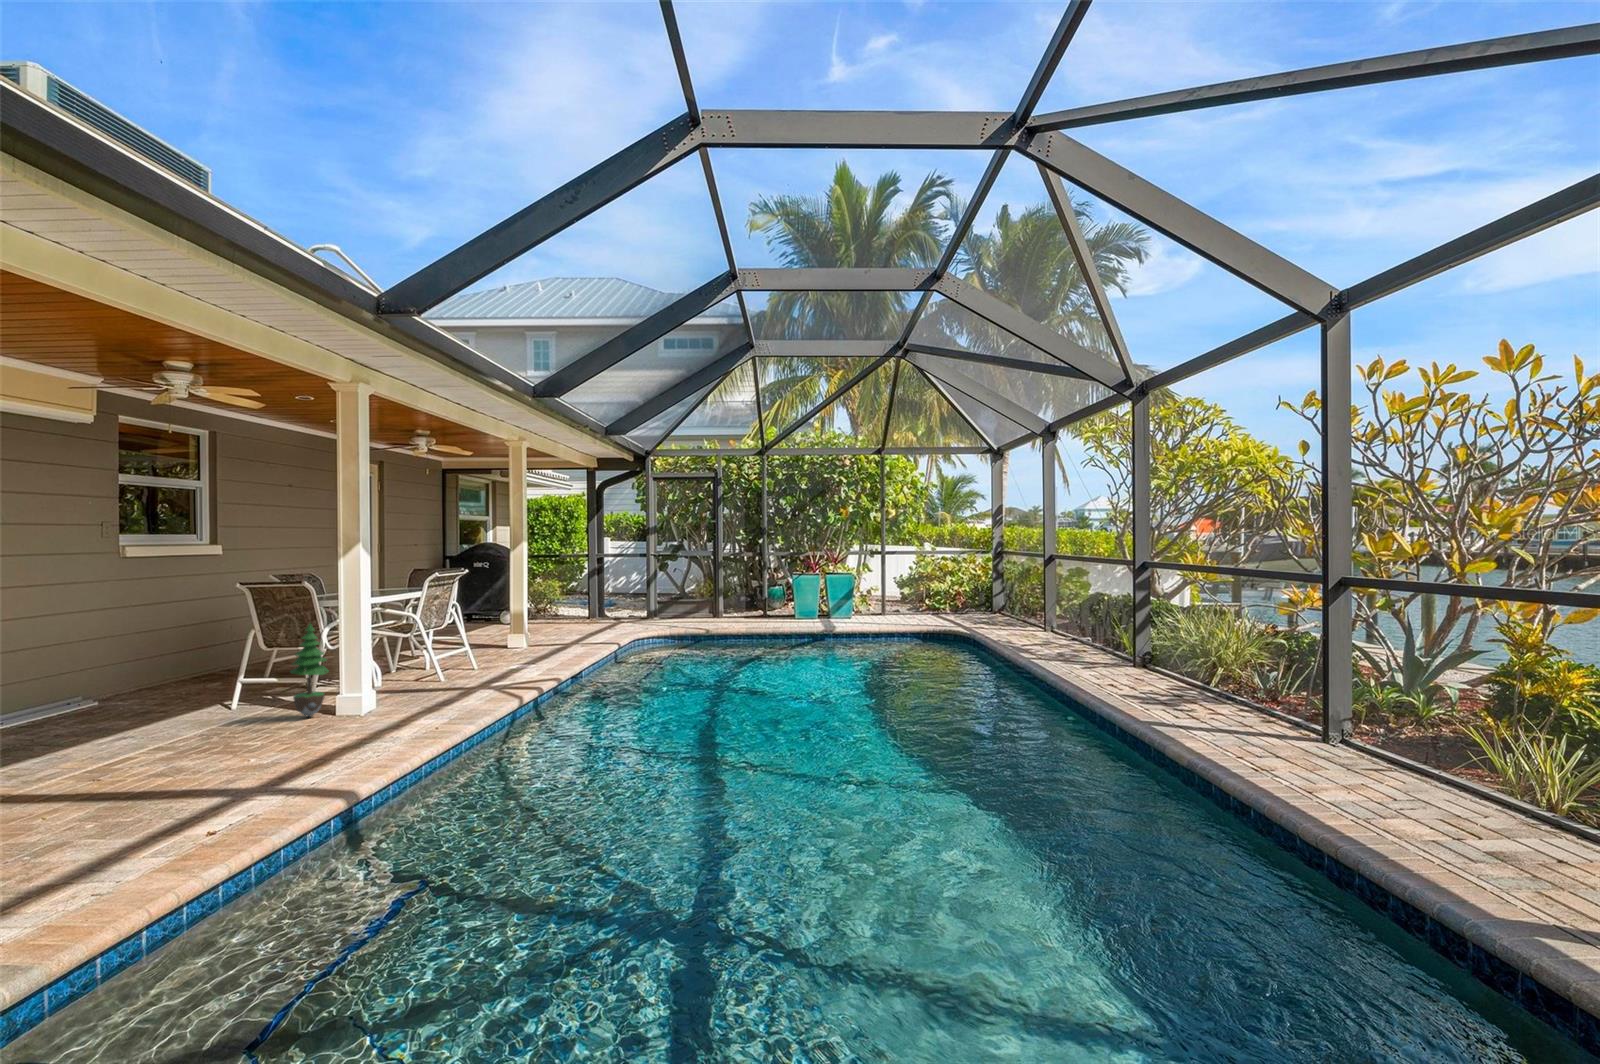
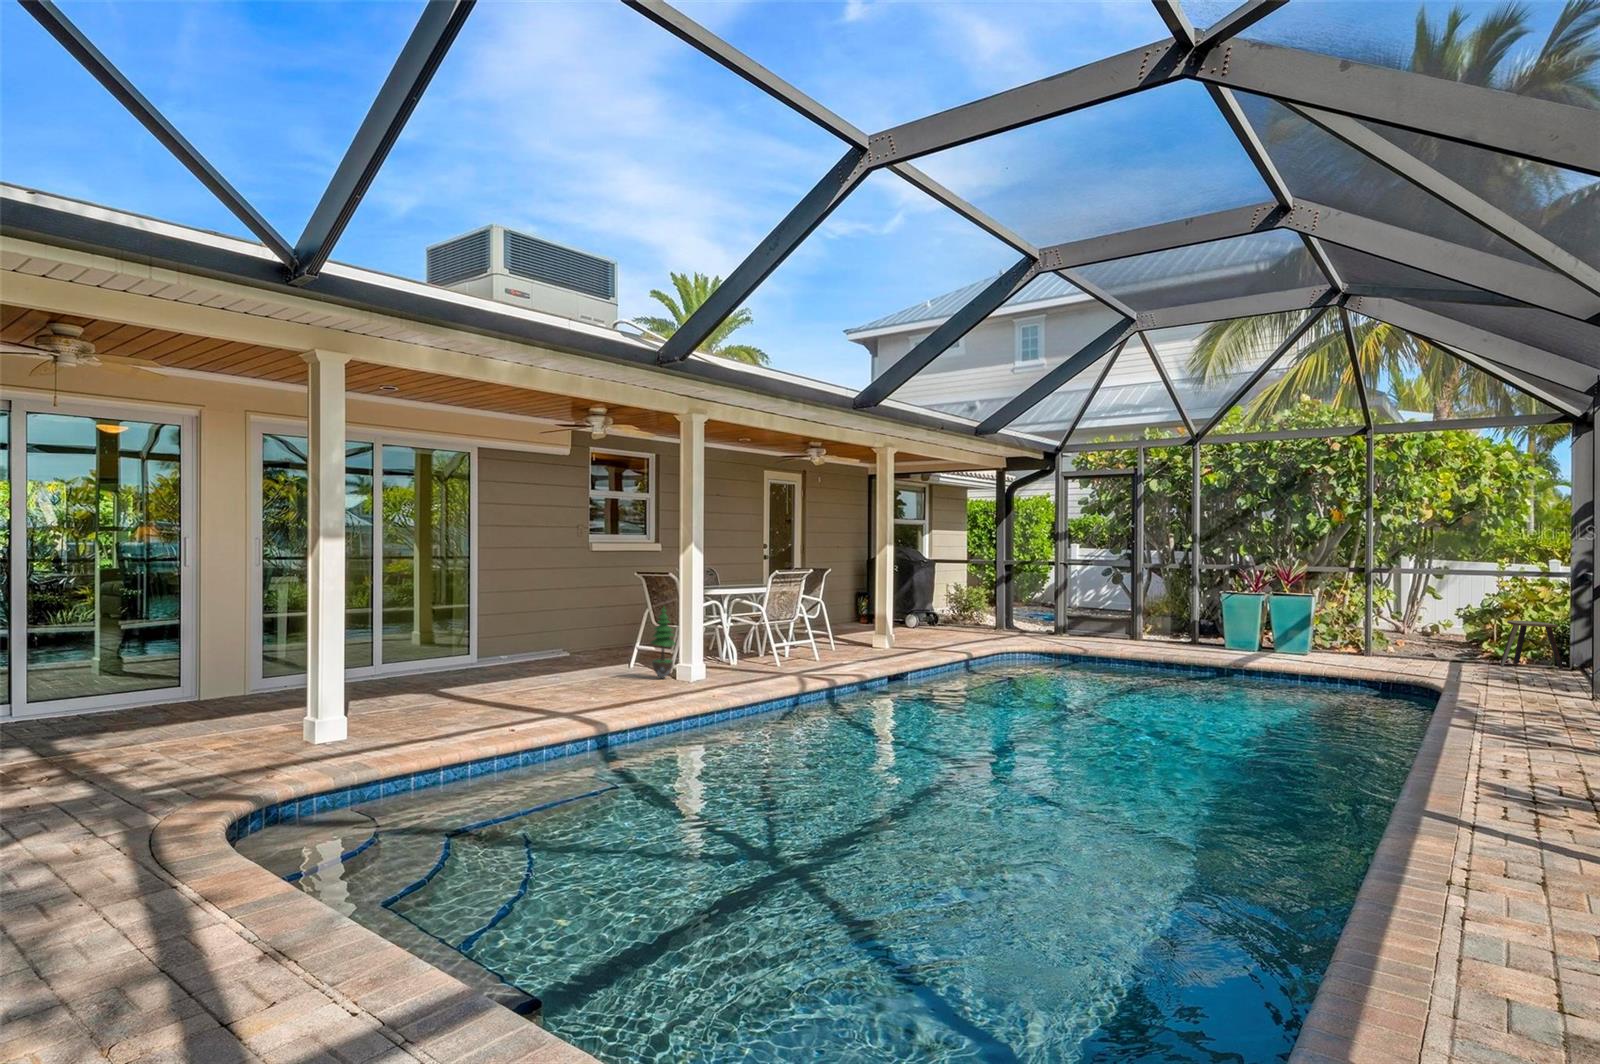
stool: none [961,582,991,614] -> present [1500,620,1563,669]

